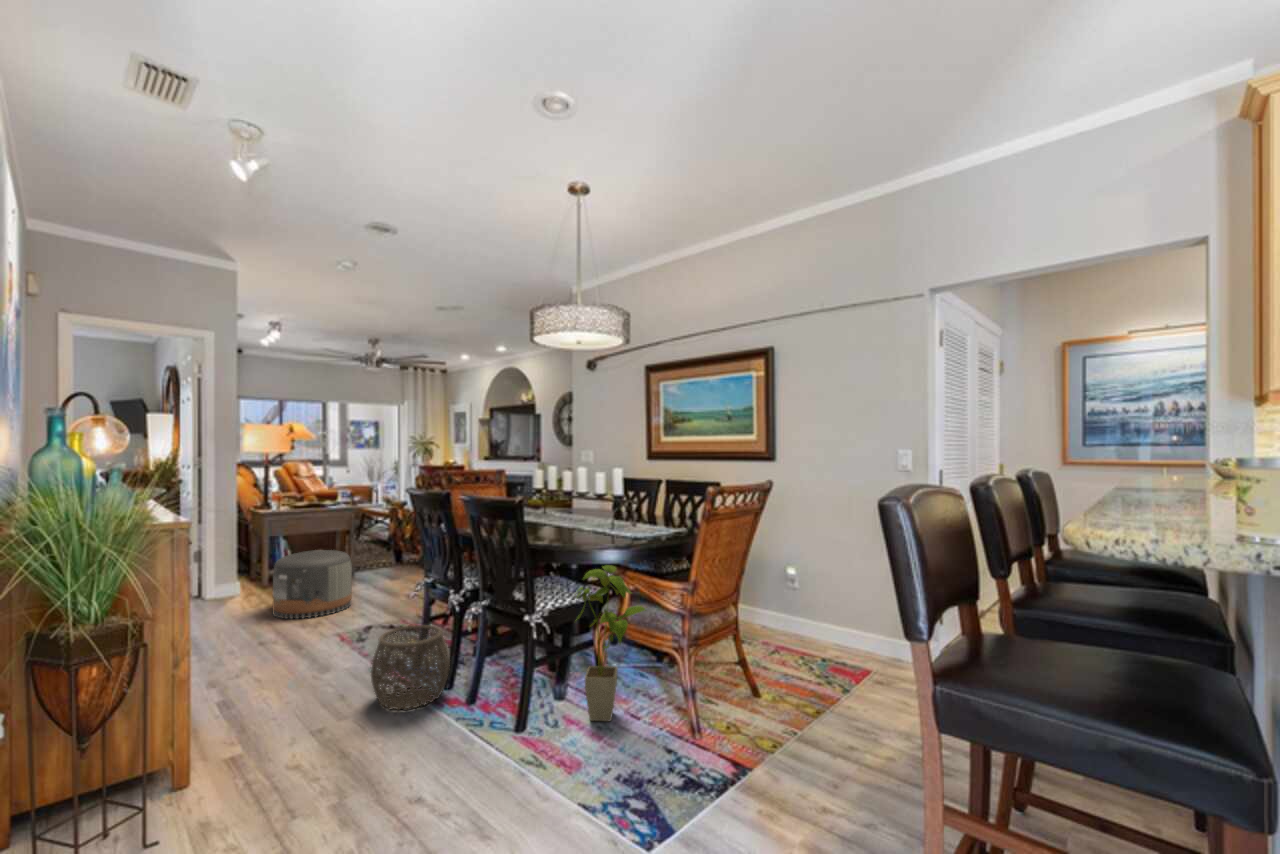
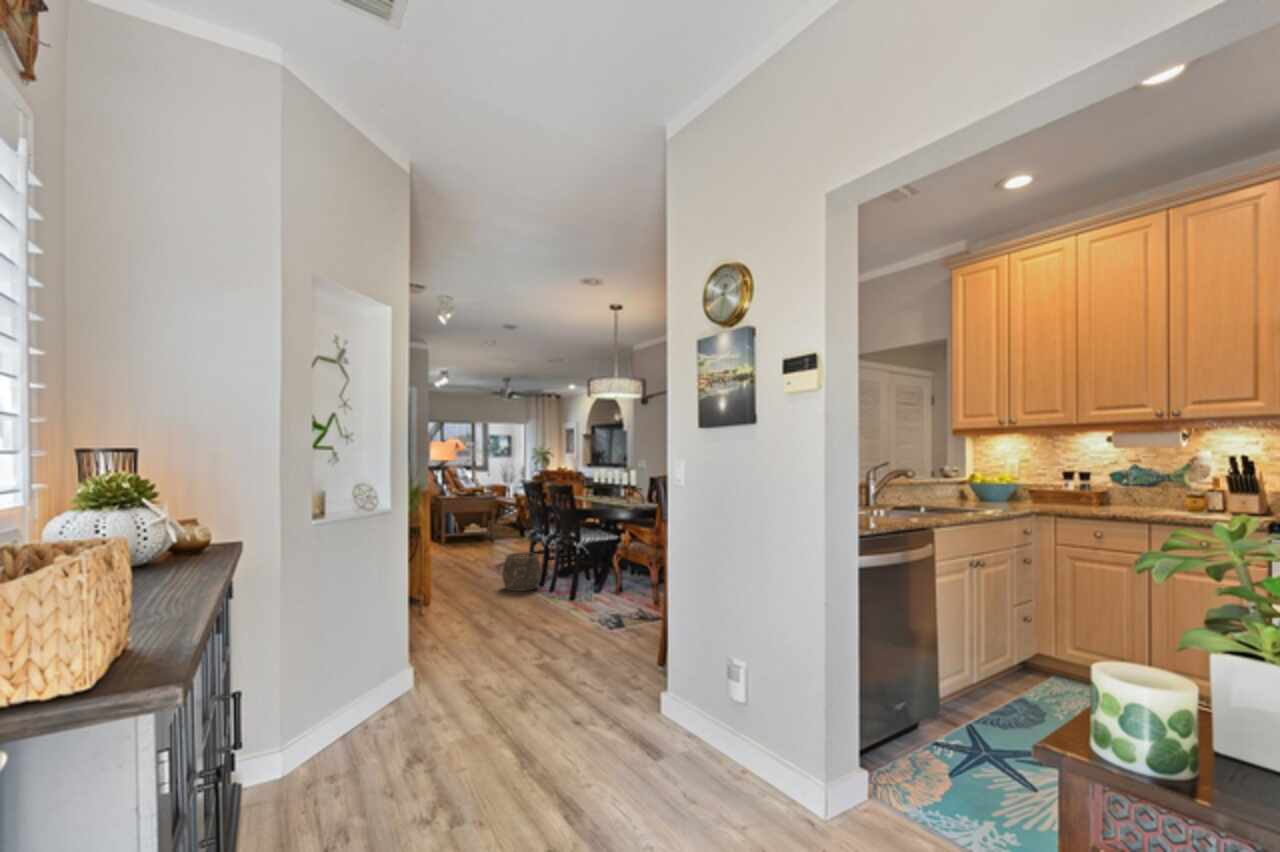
pouf: present [273,550,352,619] -> none [449,520,493,558]
house plant: present [575,565,645,721] -> none [600,519,643,601]

